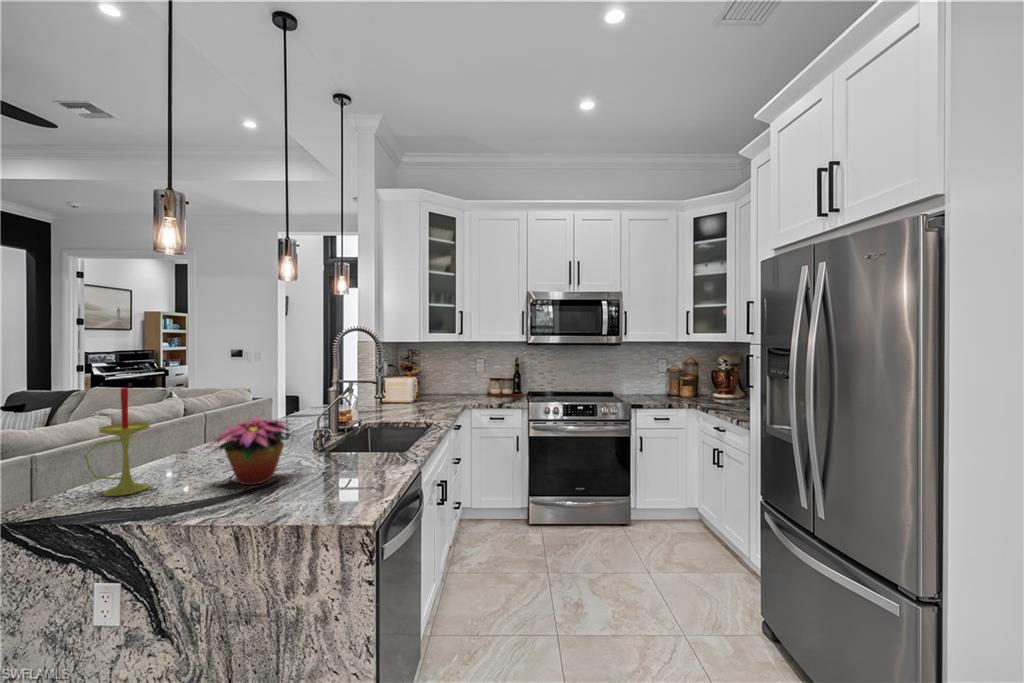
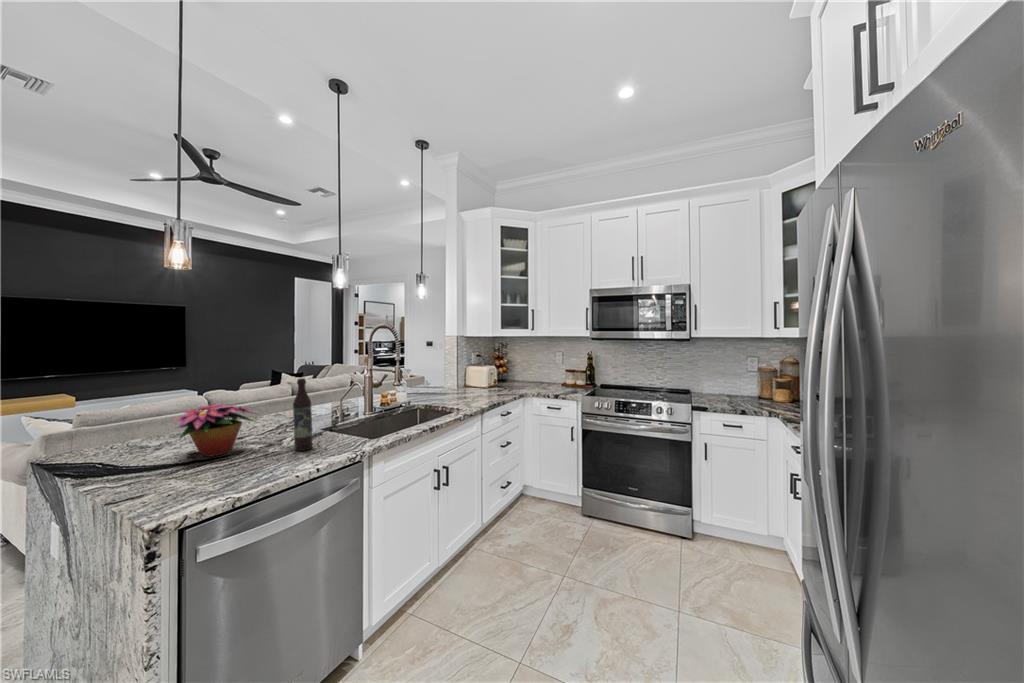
wine bottle: none [344,384,364,468] -> present [293,378,313,451]
candle: present [85,388,150,496] -> none [115,374,164,453]

